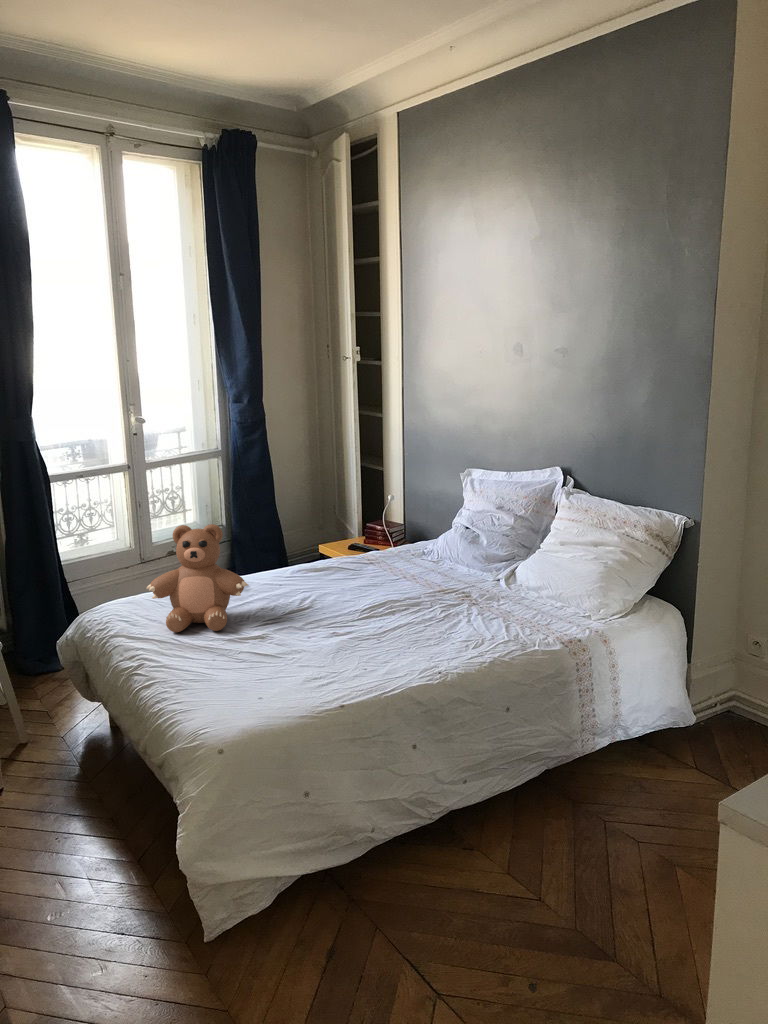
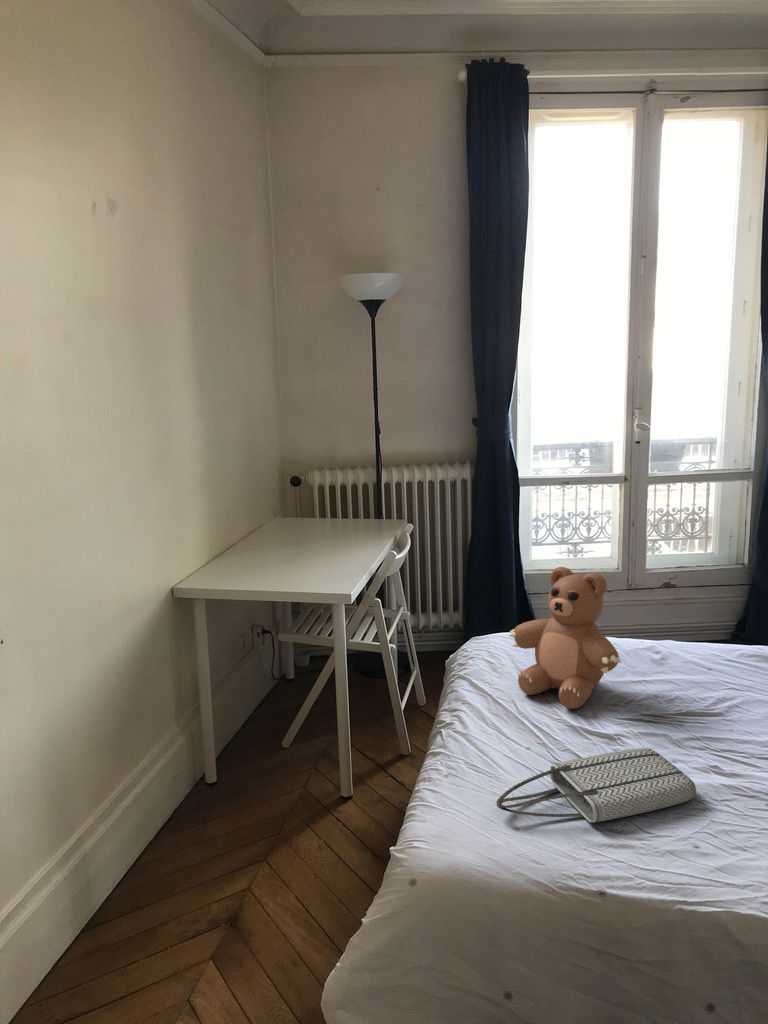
tote bag: none [238,631,344,691] -> present [497,748,696,823]

